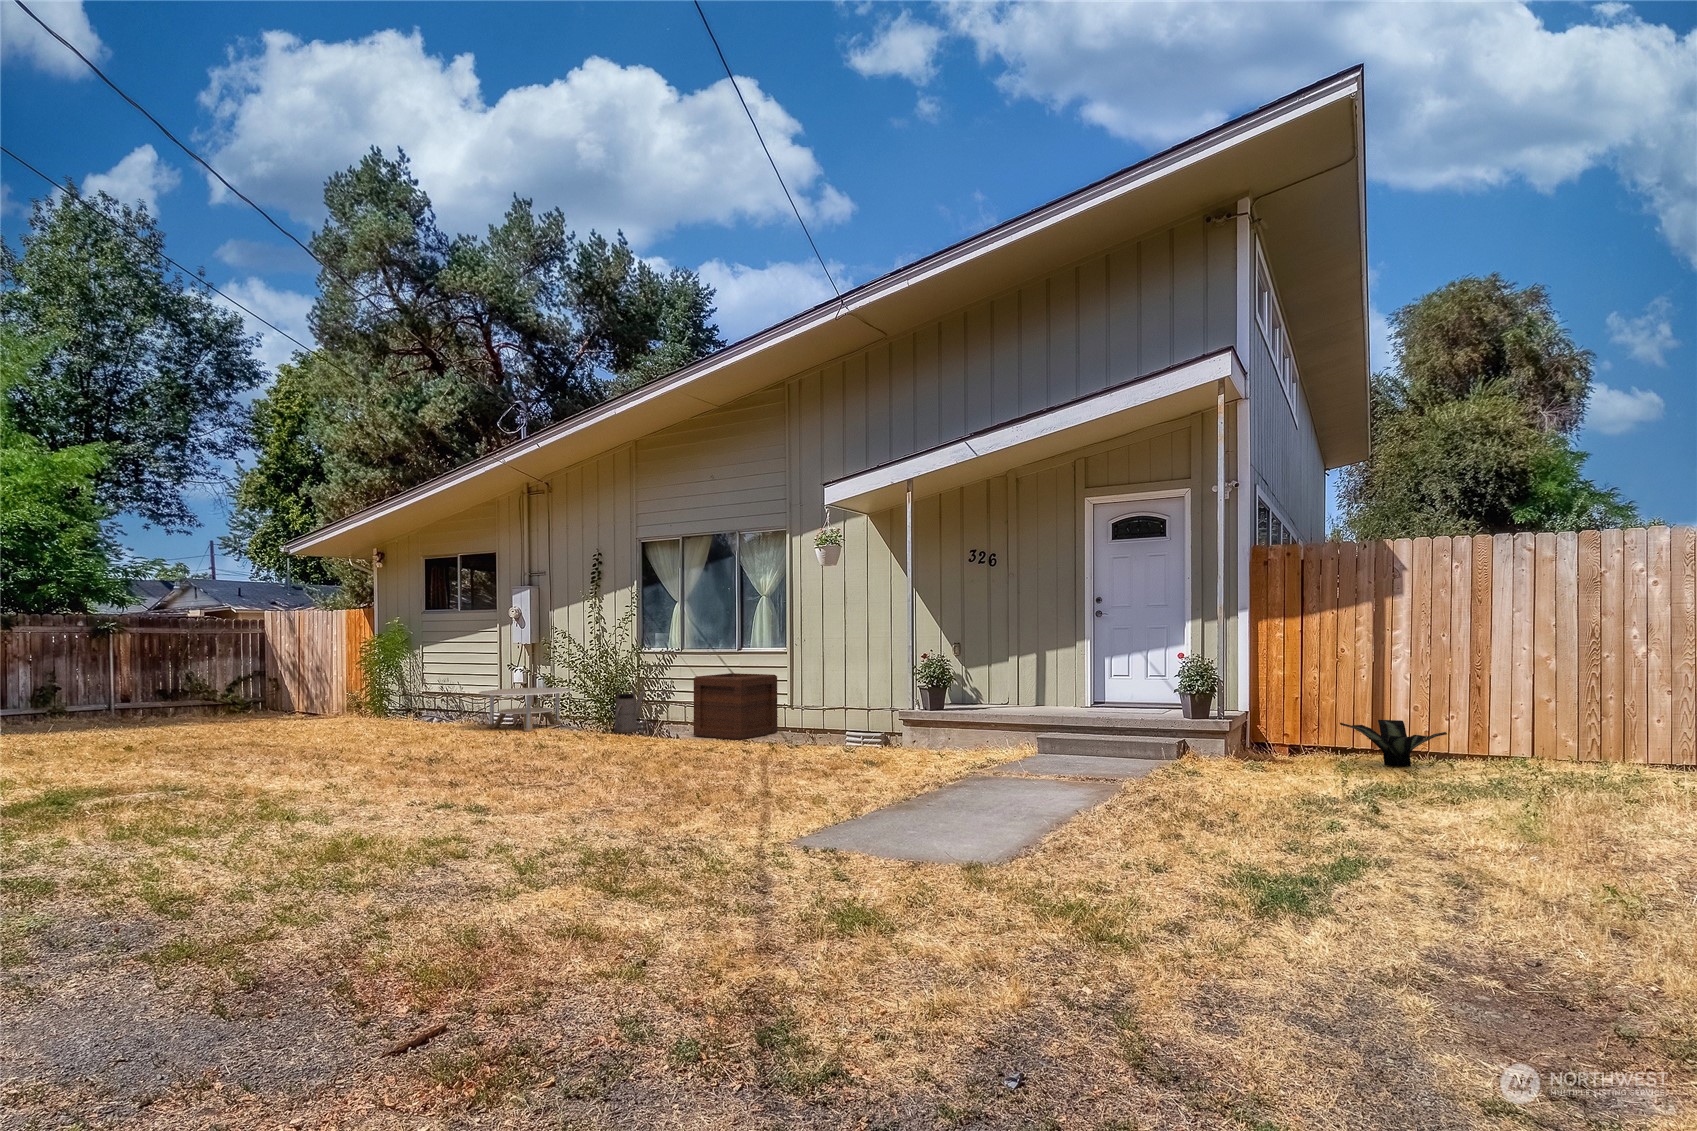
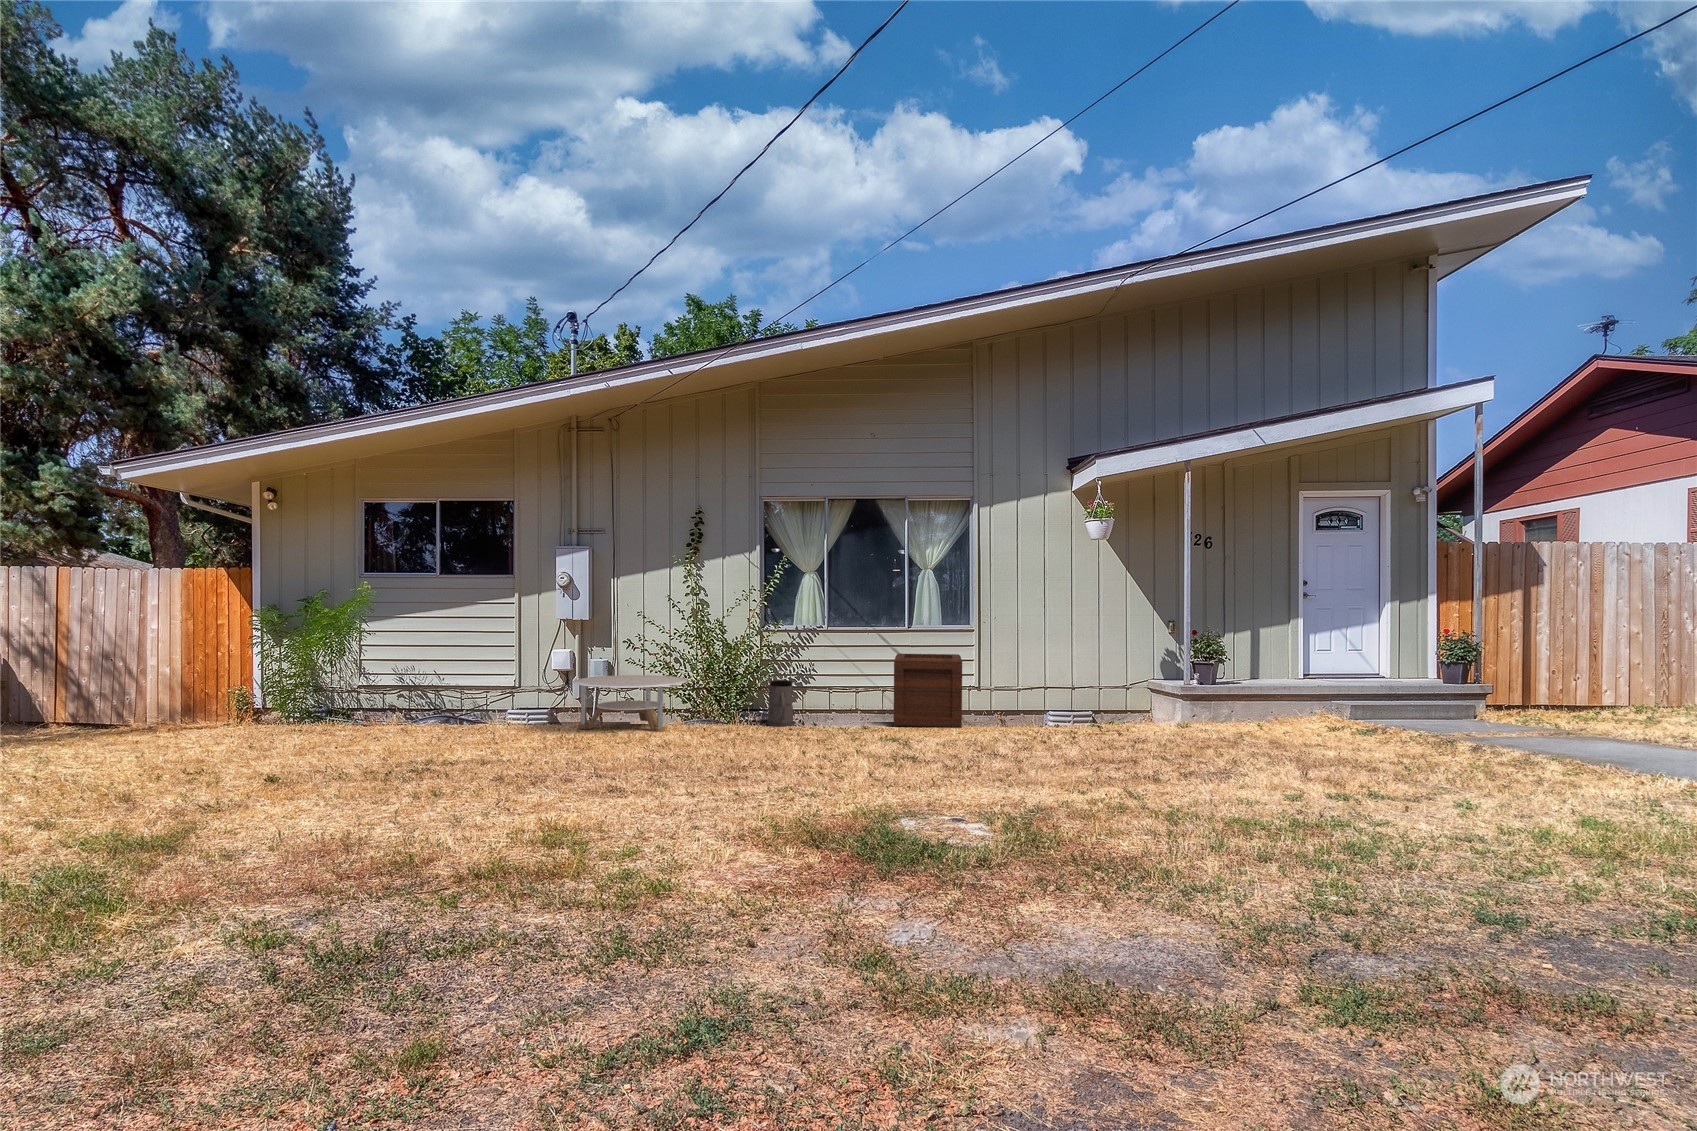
potted plant: present [1340,720,1447,767] -> none [1521,683,1605,722]

